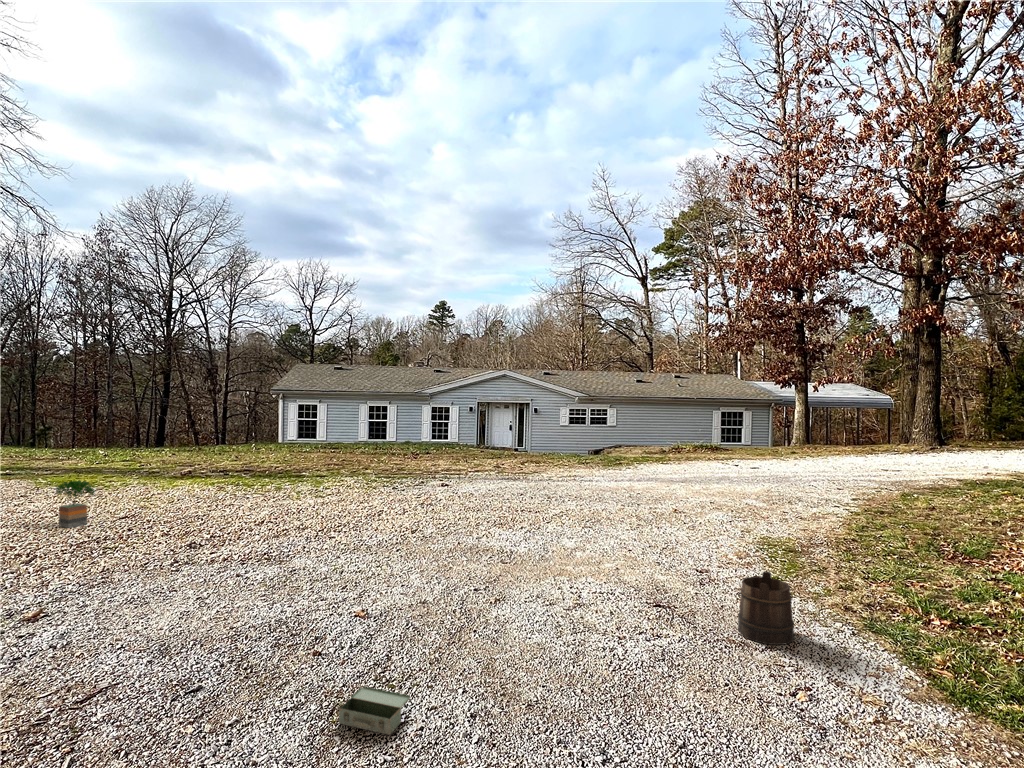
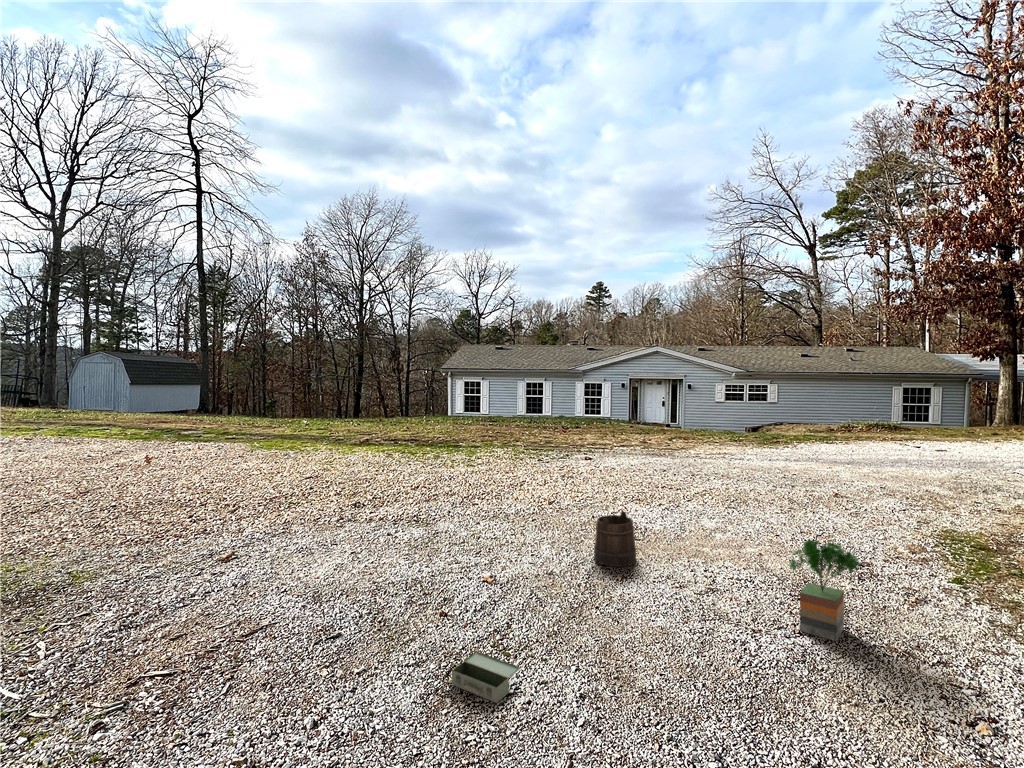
potted tree: present [56,481,95,528] -> present [789,540,860,641]
bucket: present [738,571,794,645] -> present [594,511,636,567]

